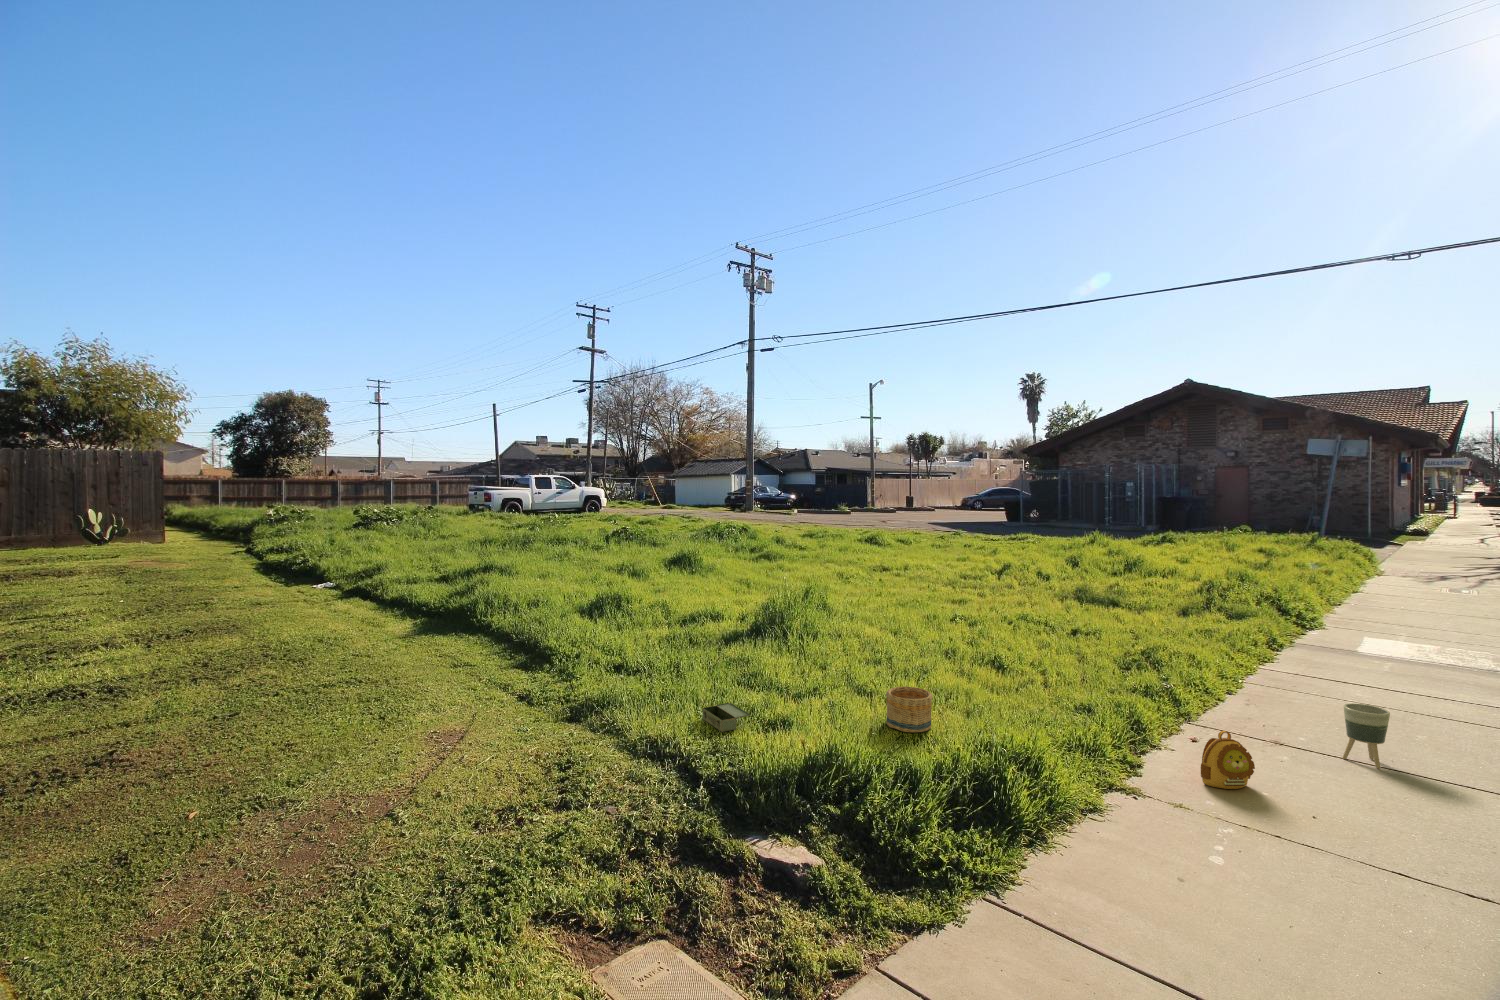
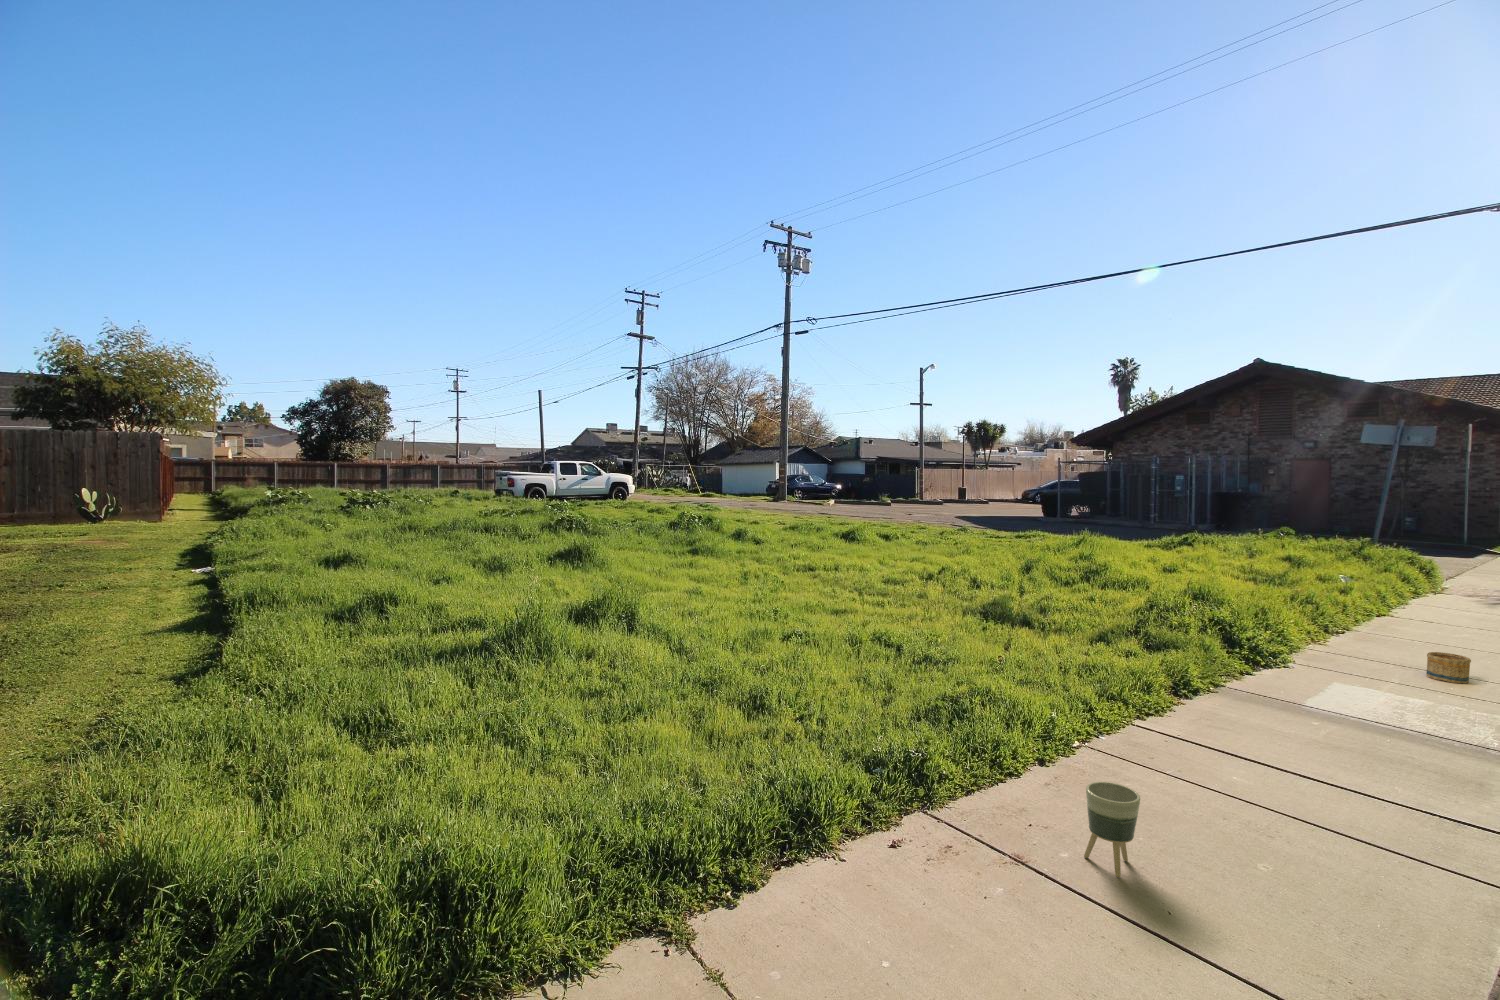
basket: present [886,687,933,732] -> present [1426,652,1471,683]
toolbox: present [703,703,750,732] -> none [272,735,326,773]
backpack: present [1201,731,1255,789] -> none [834,815,902,897]

